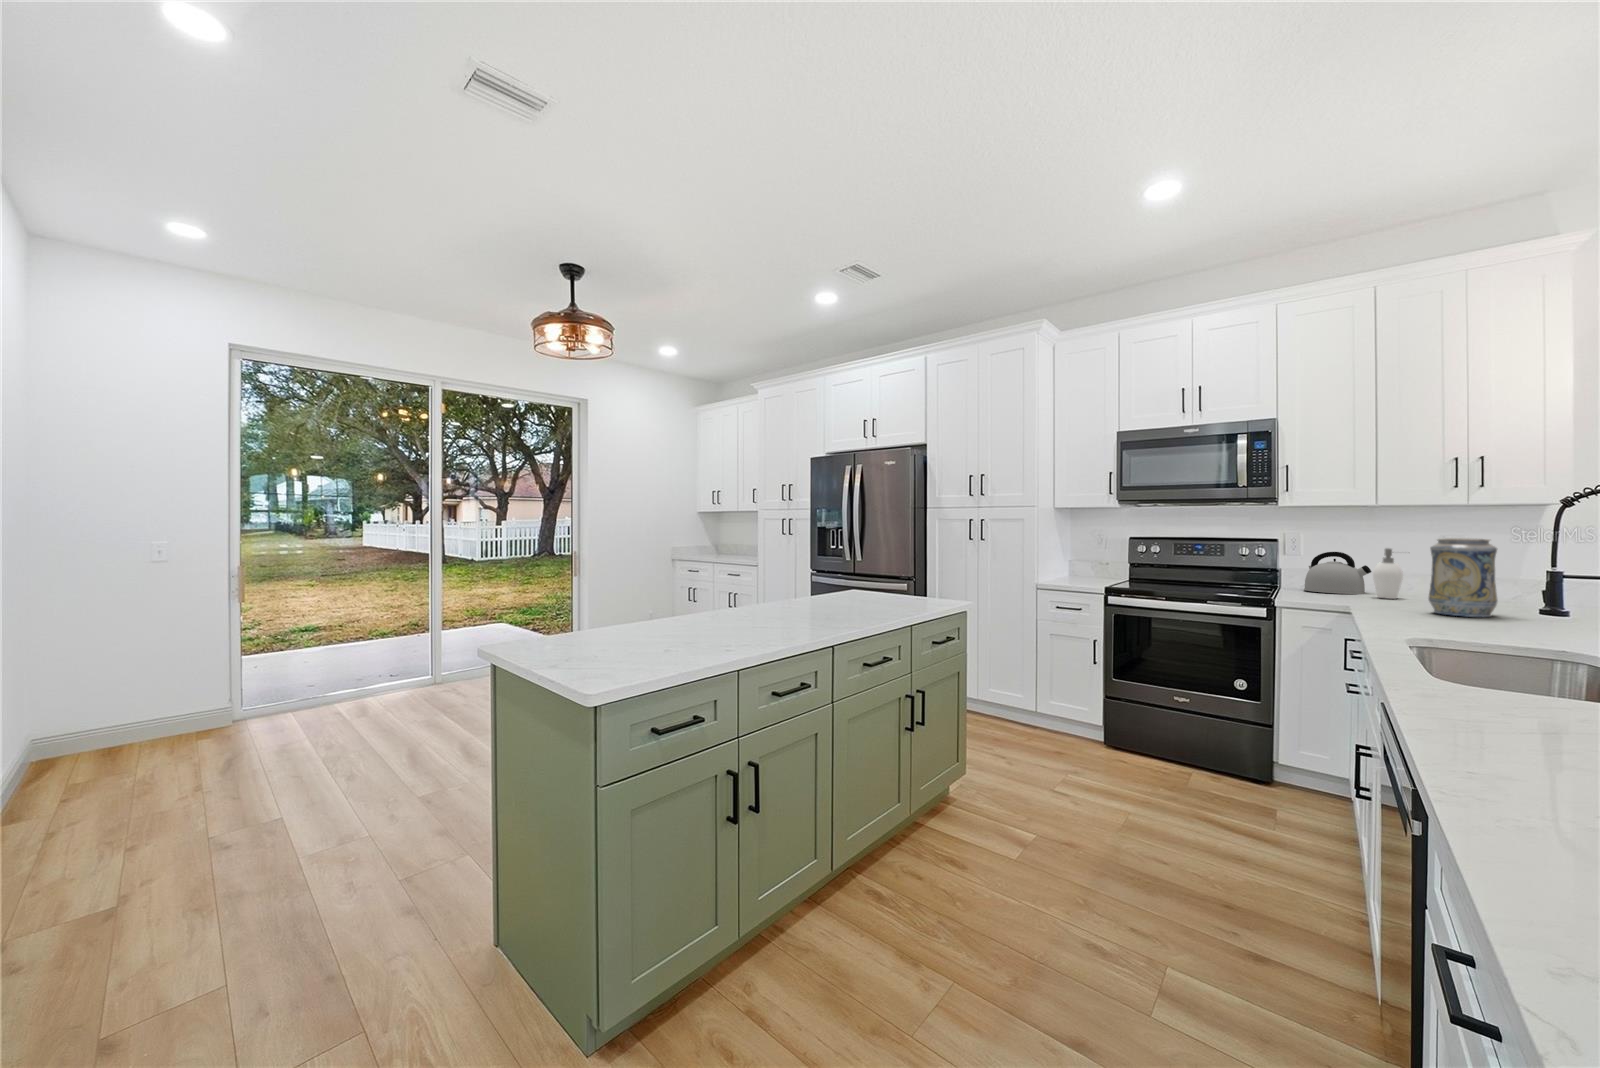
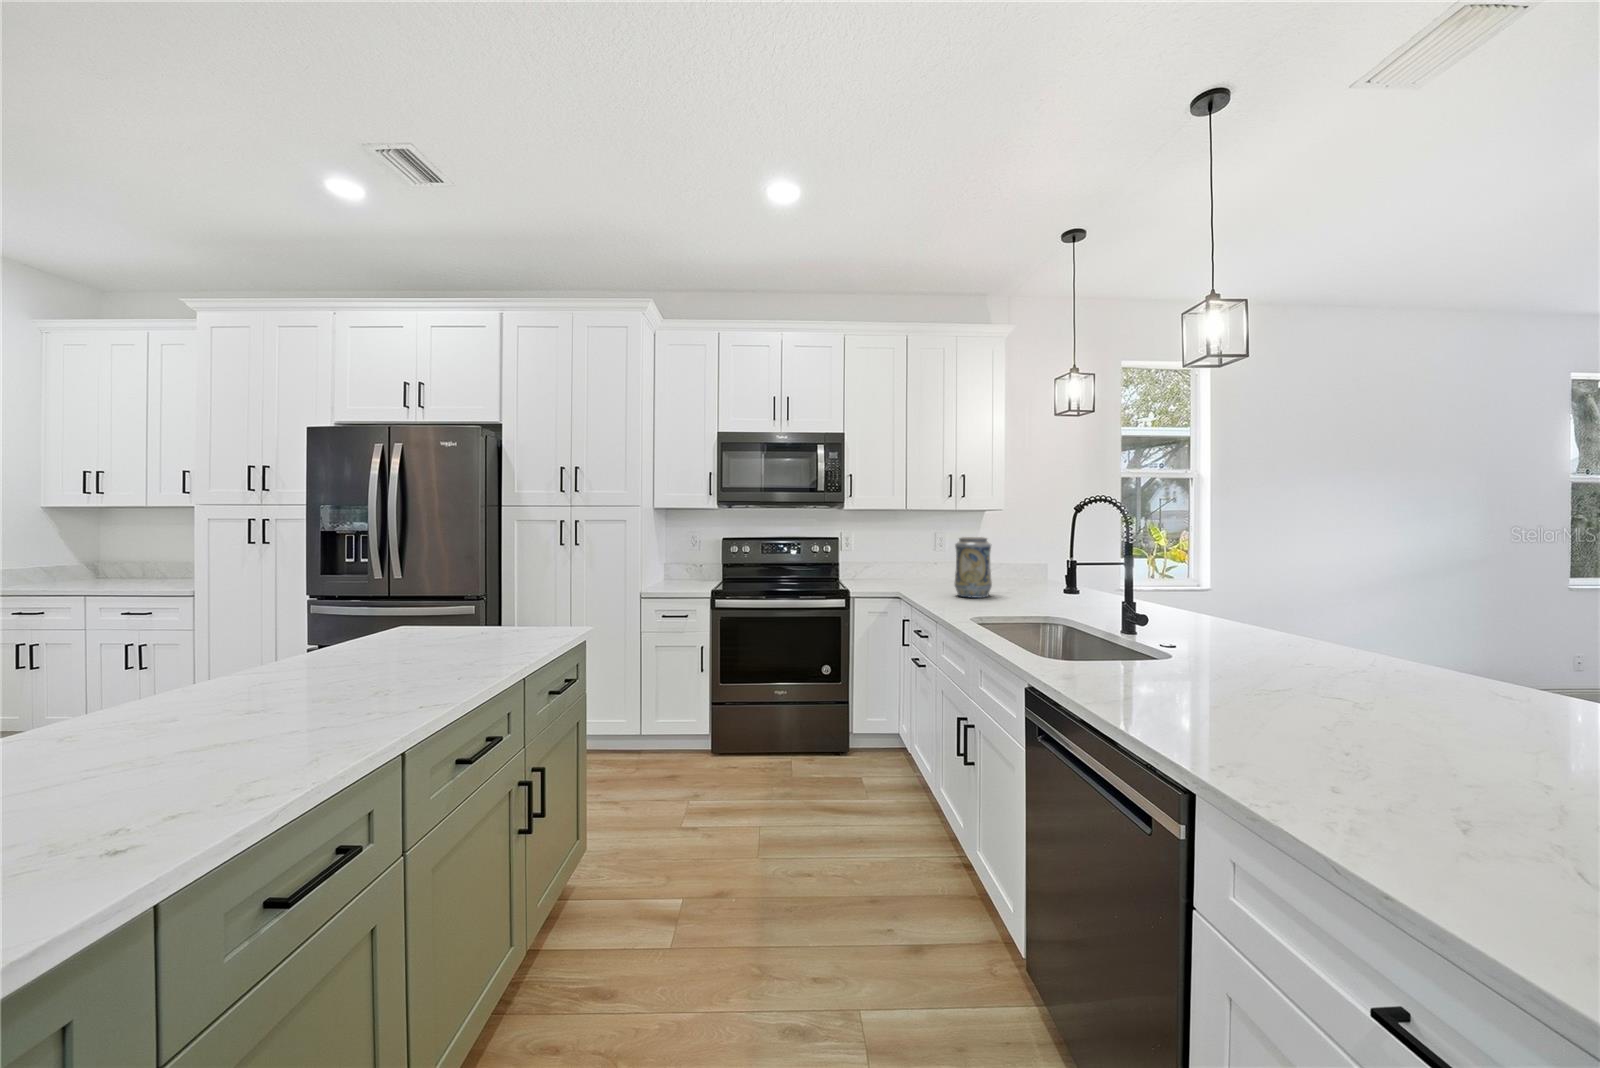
soap dispenser: present [1373,548,1403,599] -> none [908,545,931,585]
kettle: present [1304,552,1371,594] -> none [860,548,903,583]

